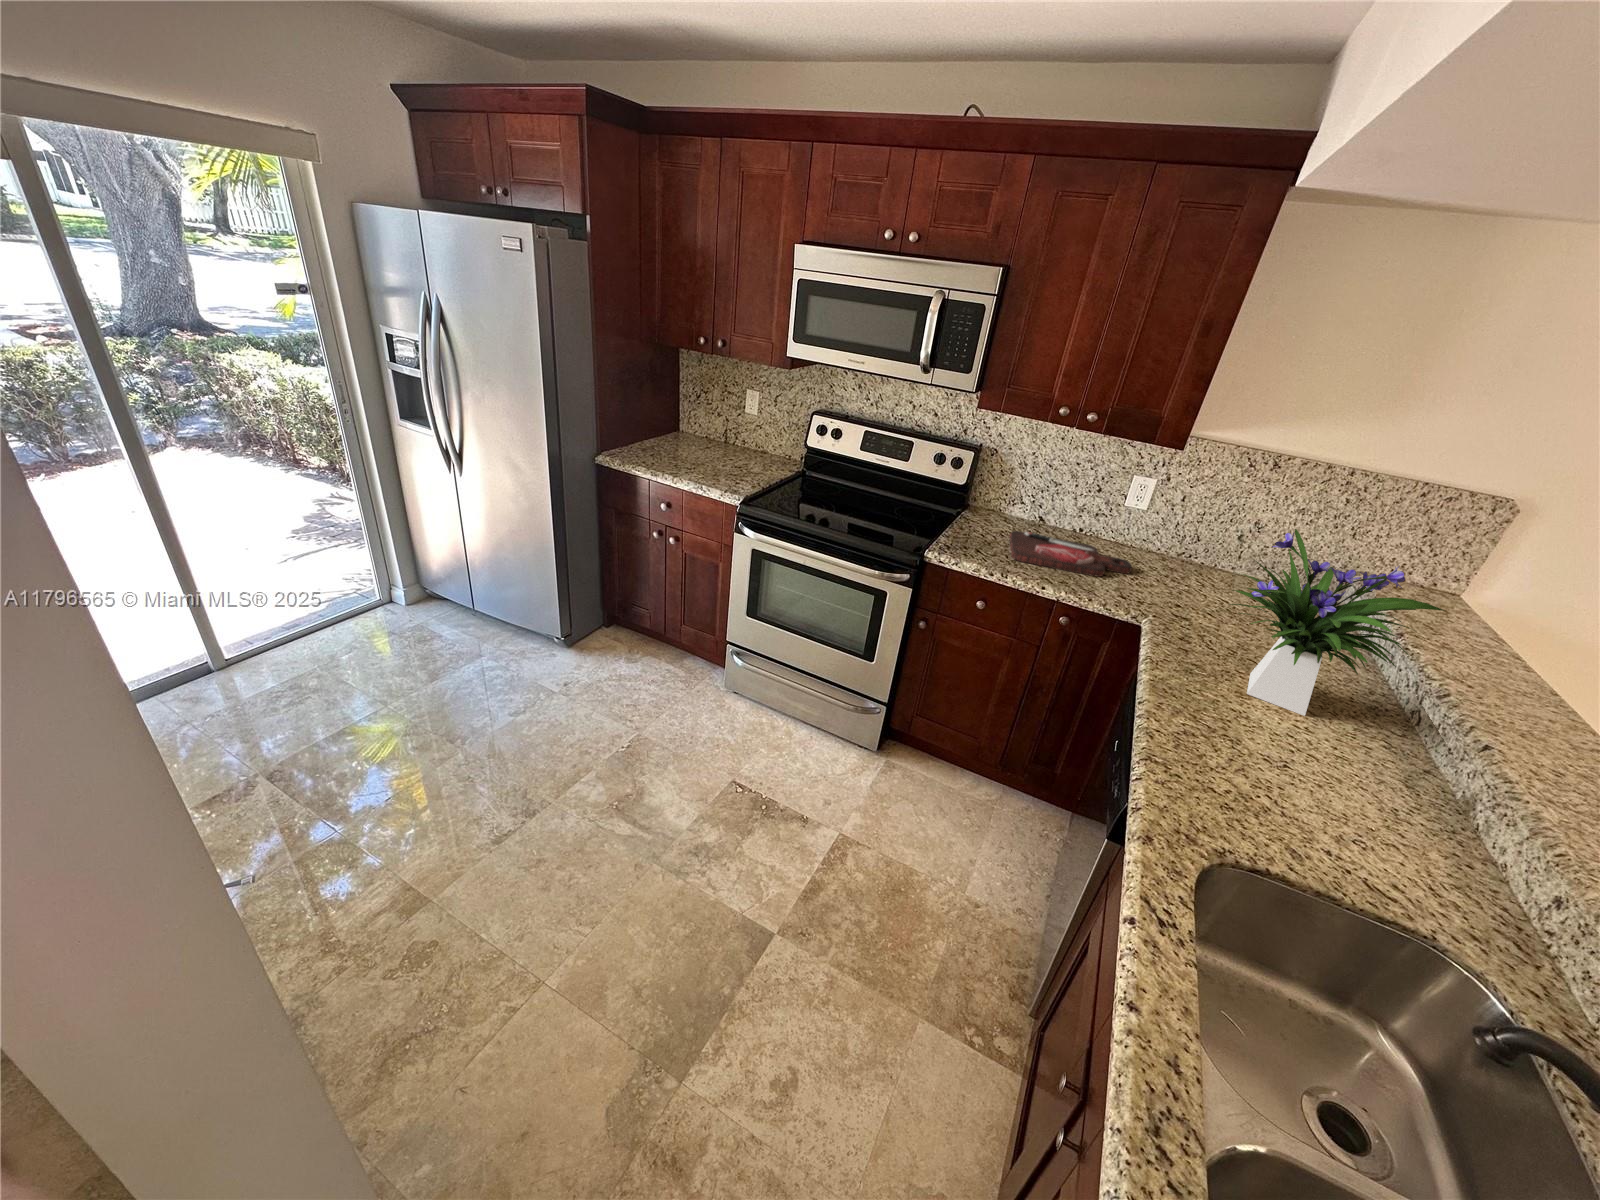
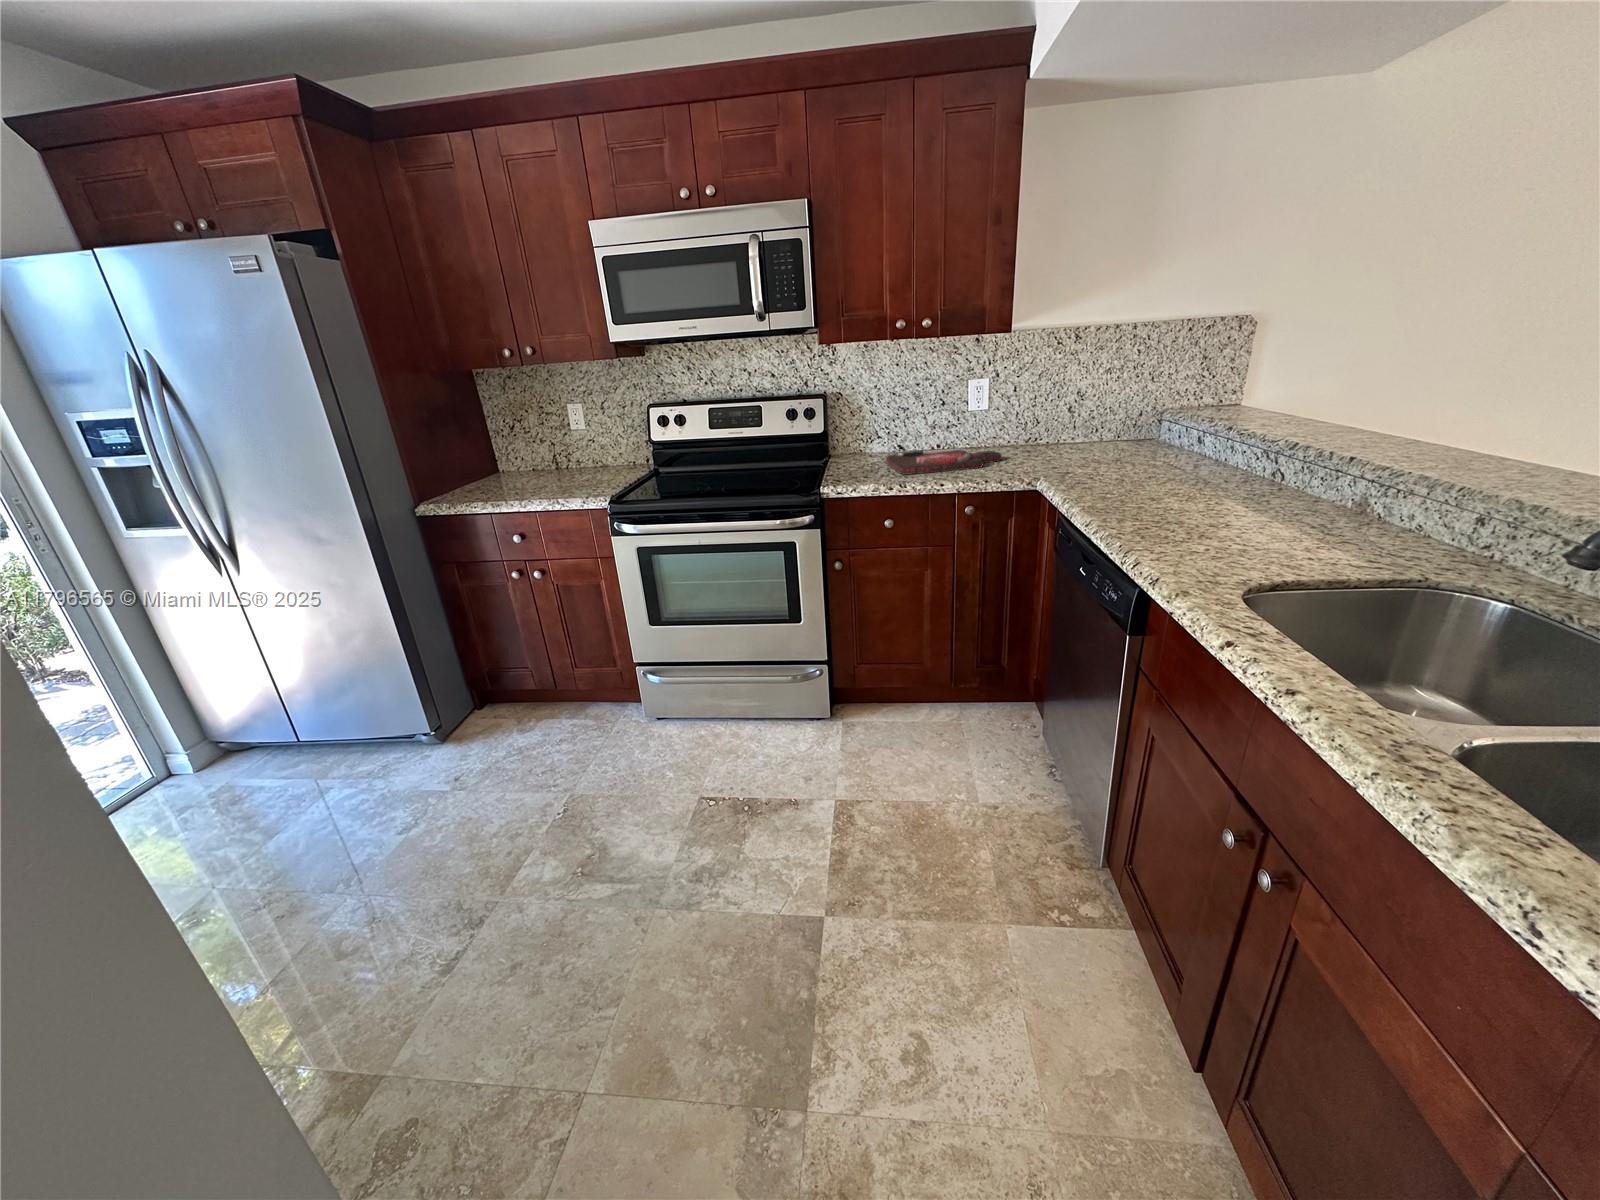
flower arrangement: present [1230,529,1444,716] -> none [1109,336,1282,498]

